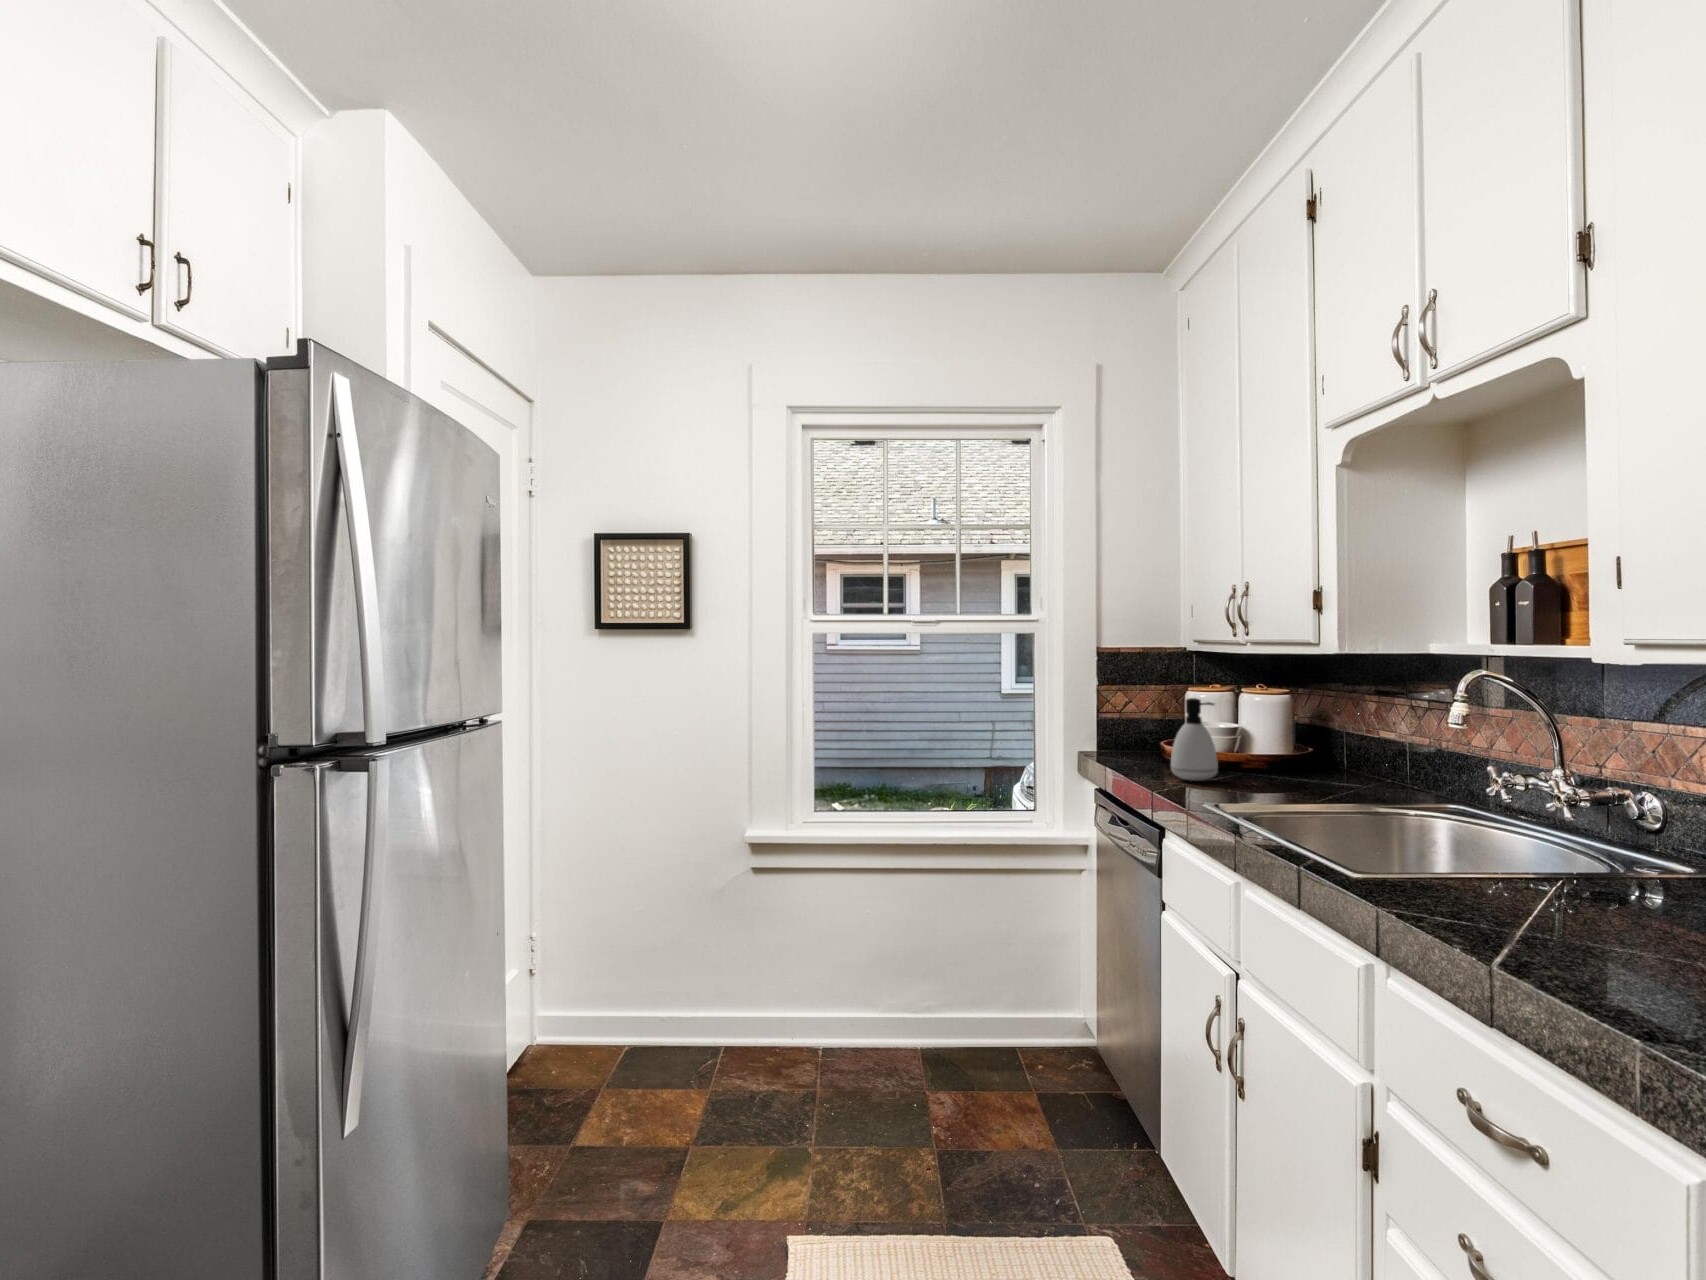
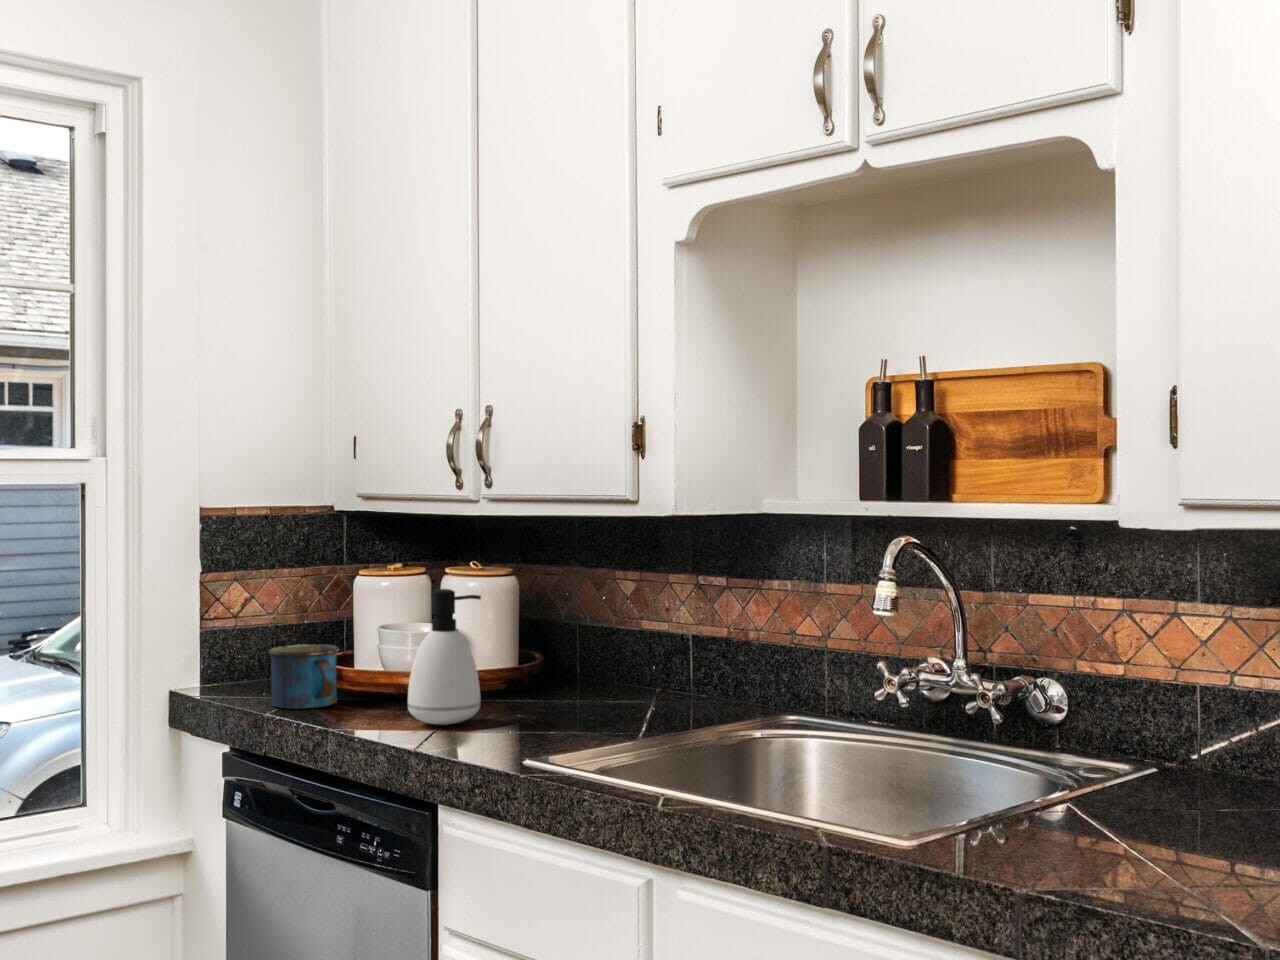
mug: none [1115,729,1158,765] -> present [268,644,339,709]

